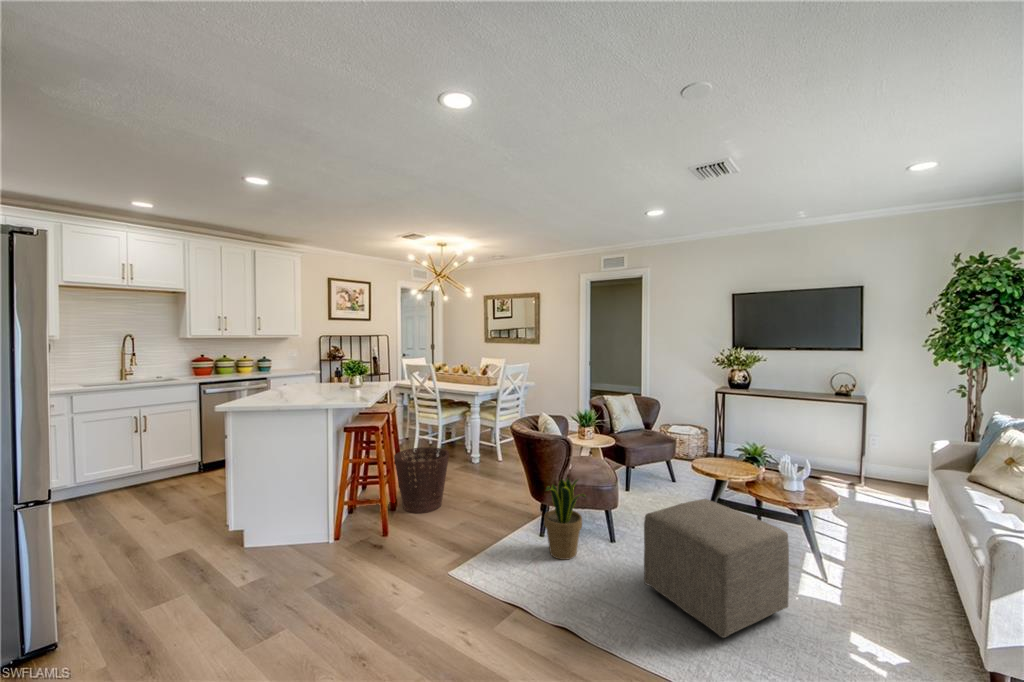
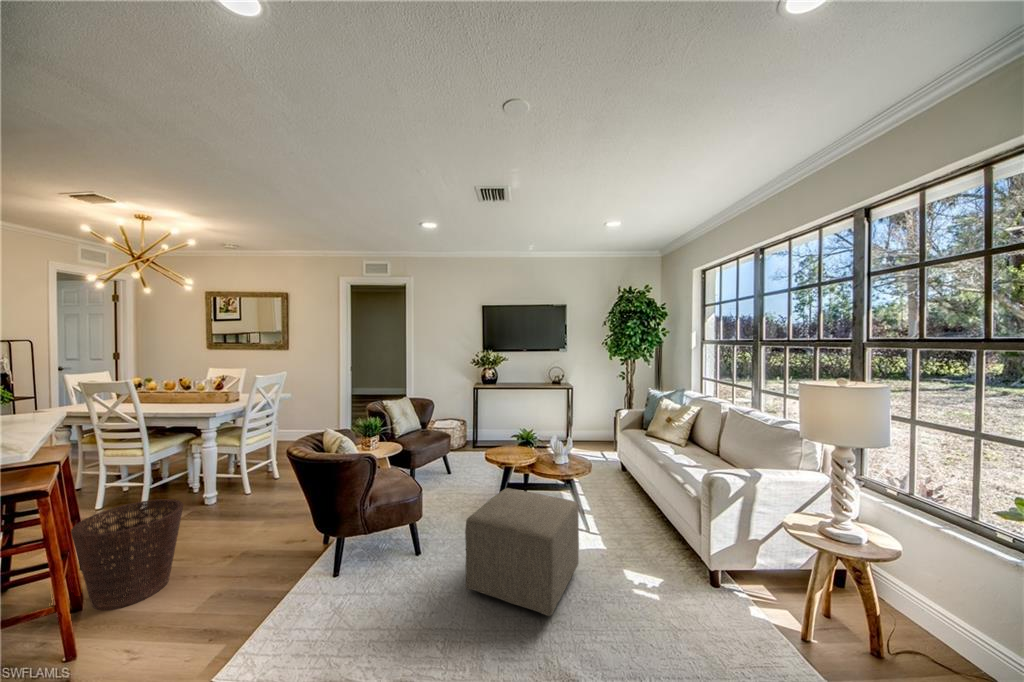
potted plant: present [544,478,586,560] -> none [346,497,398,597]

